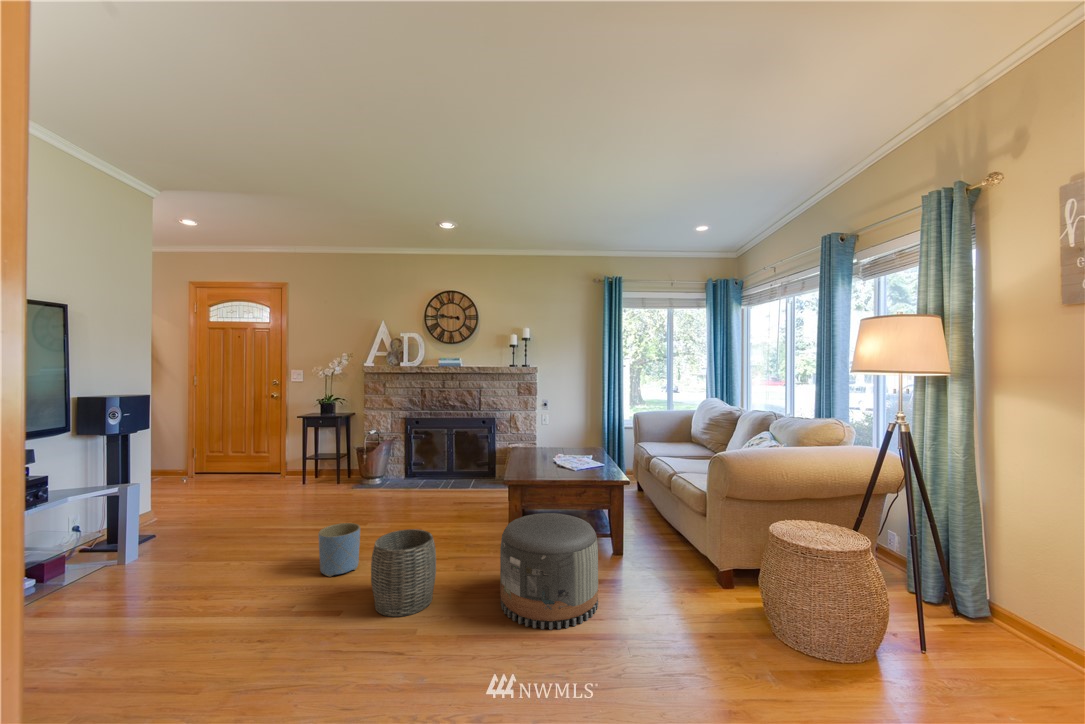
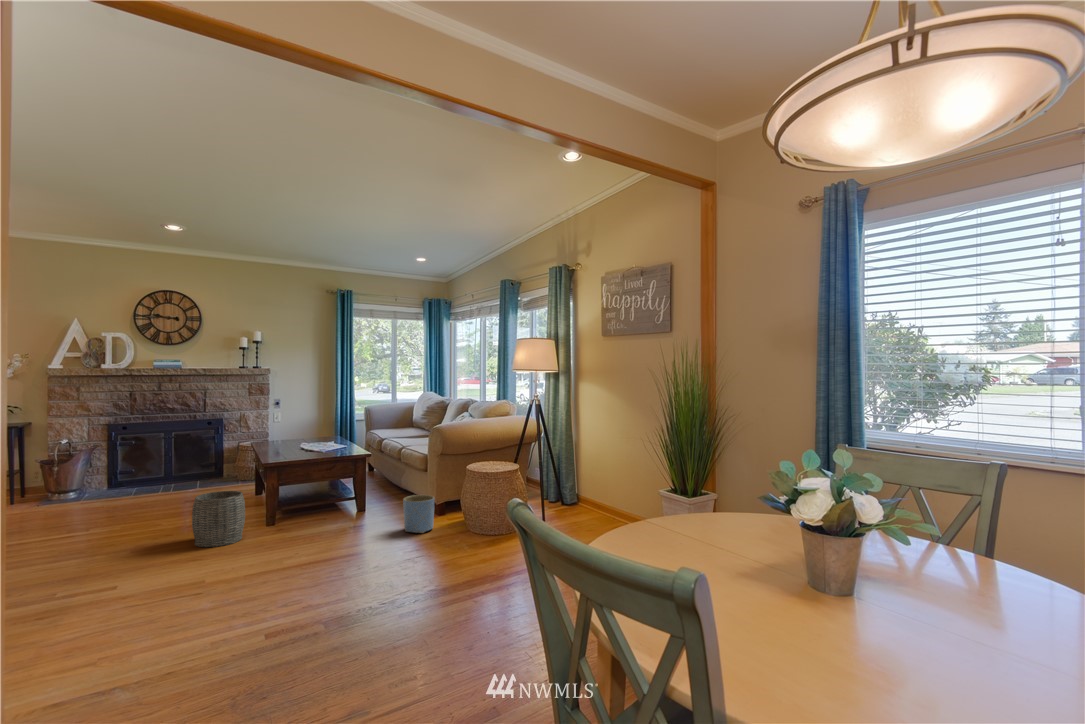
pouf: present [500,513,598,630] -> none [296,469,365,533]
planter: present [319,523,360,577] -> present [403,495,434,533]

